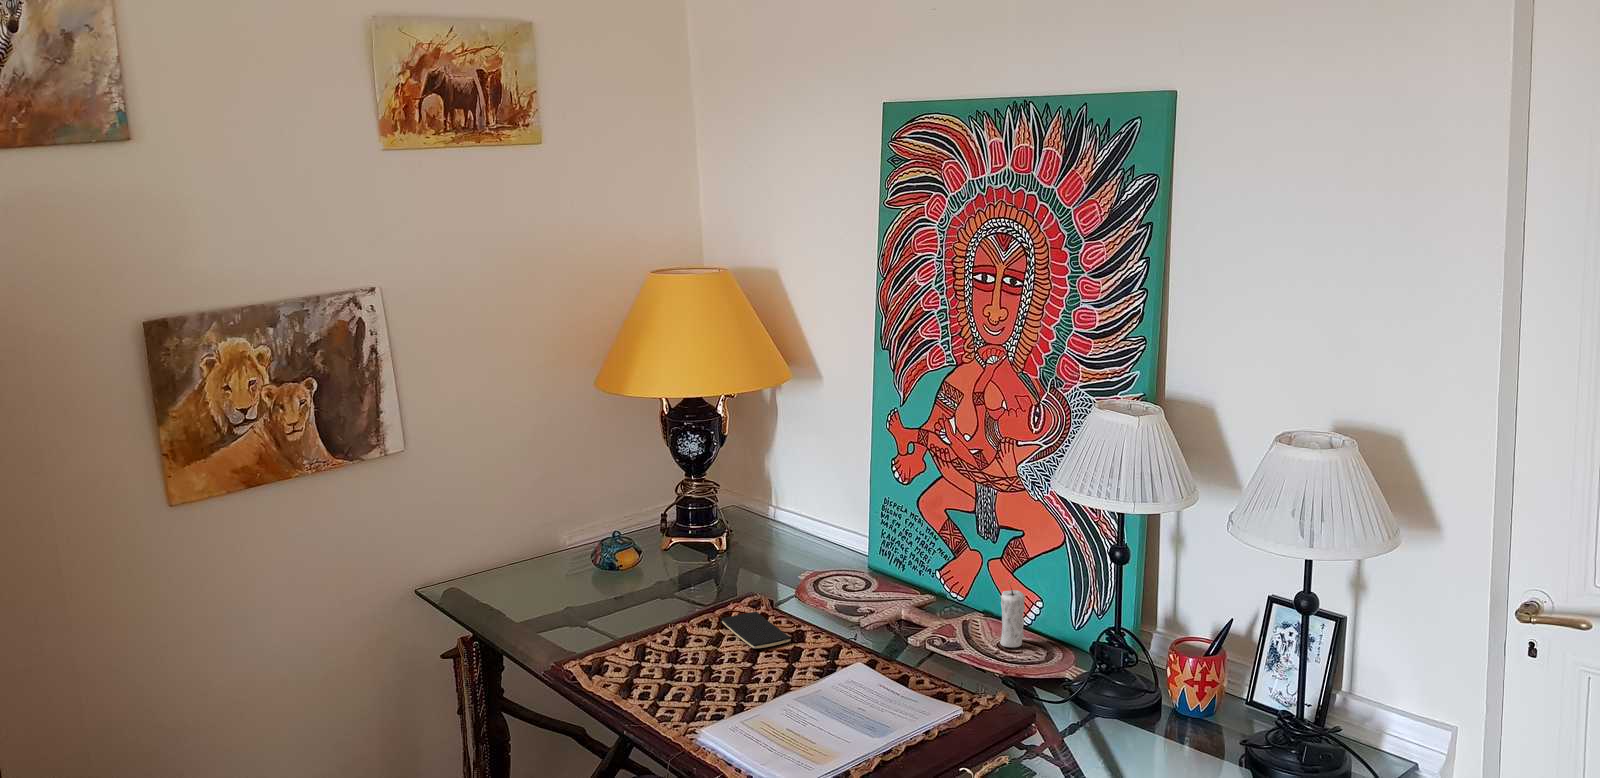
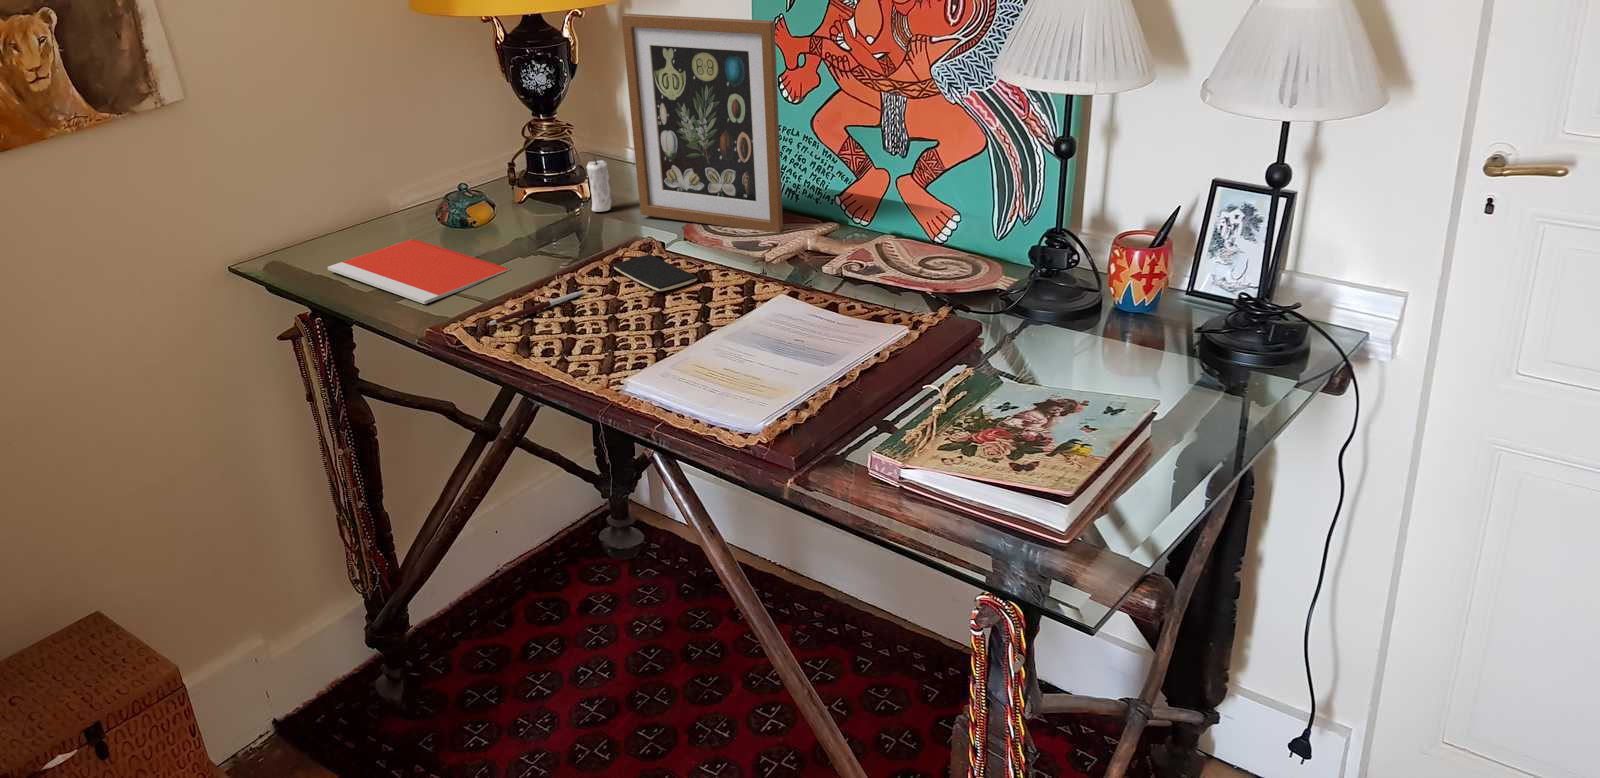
picture frame: none [760,401,885,601] -> present [621,14,783,232]
notebook: none [490,575,640,638] -> present [327,239,511,304]
candle: present [1000,588,1025,647] -> present [586,155,611,212]
pen: none [600,641,690,665] -> present [487,291,584,325]

